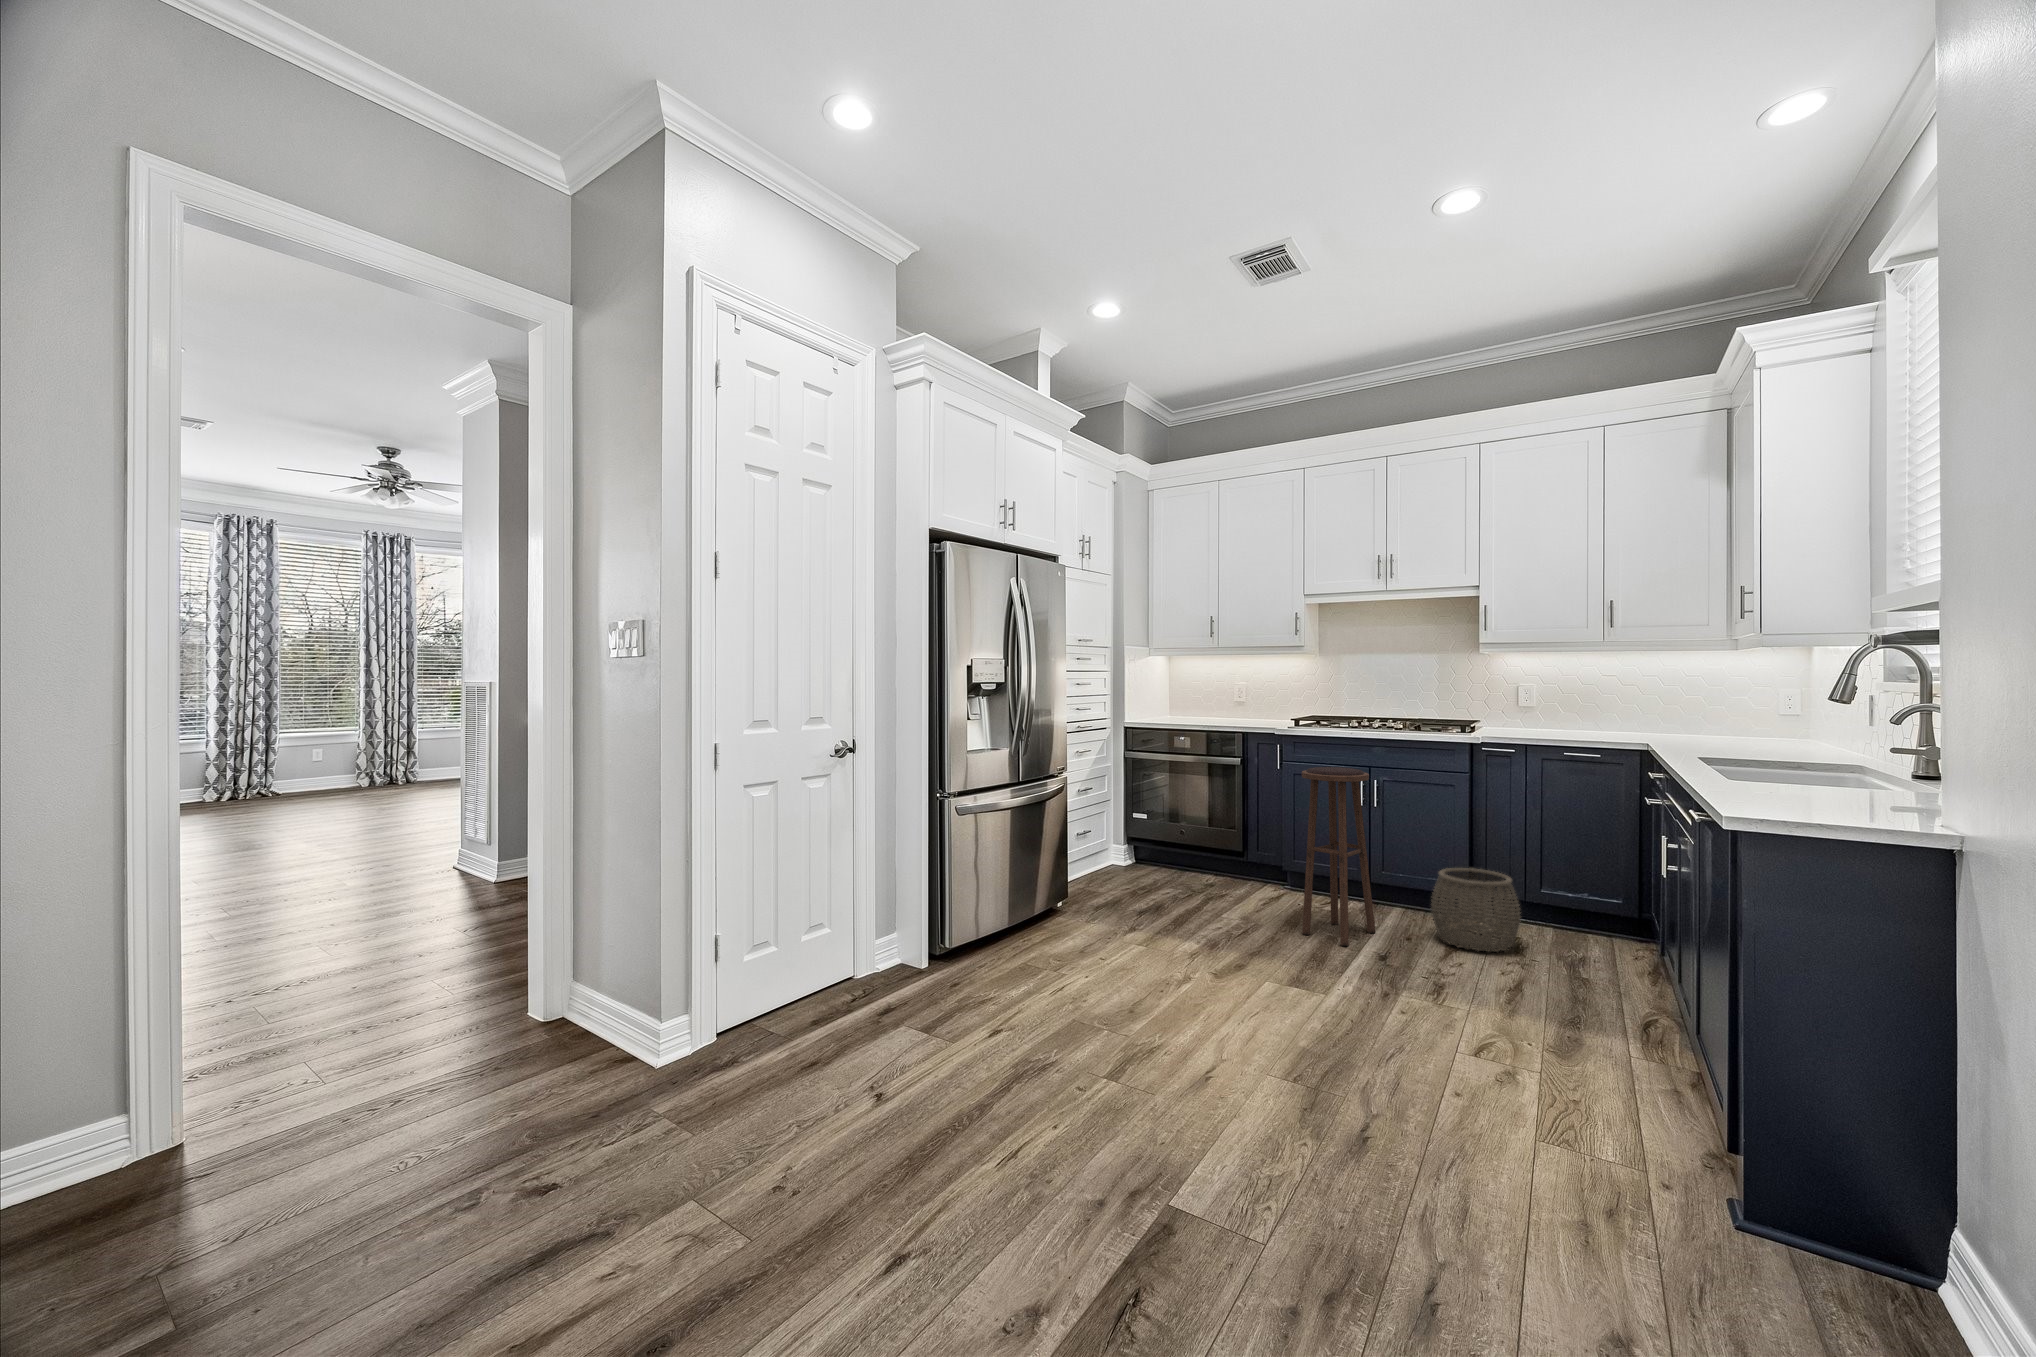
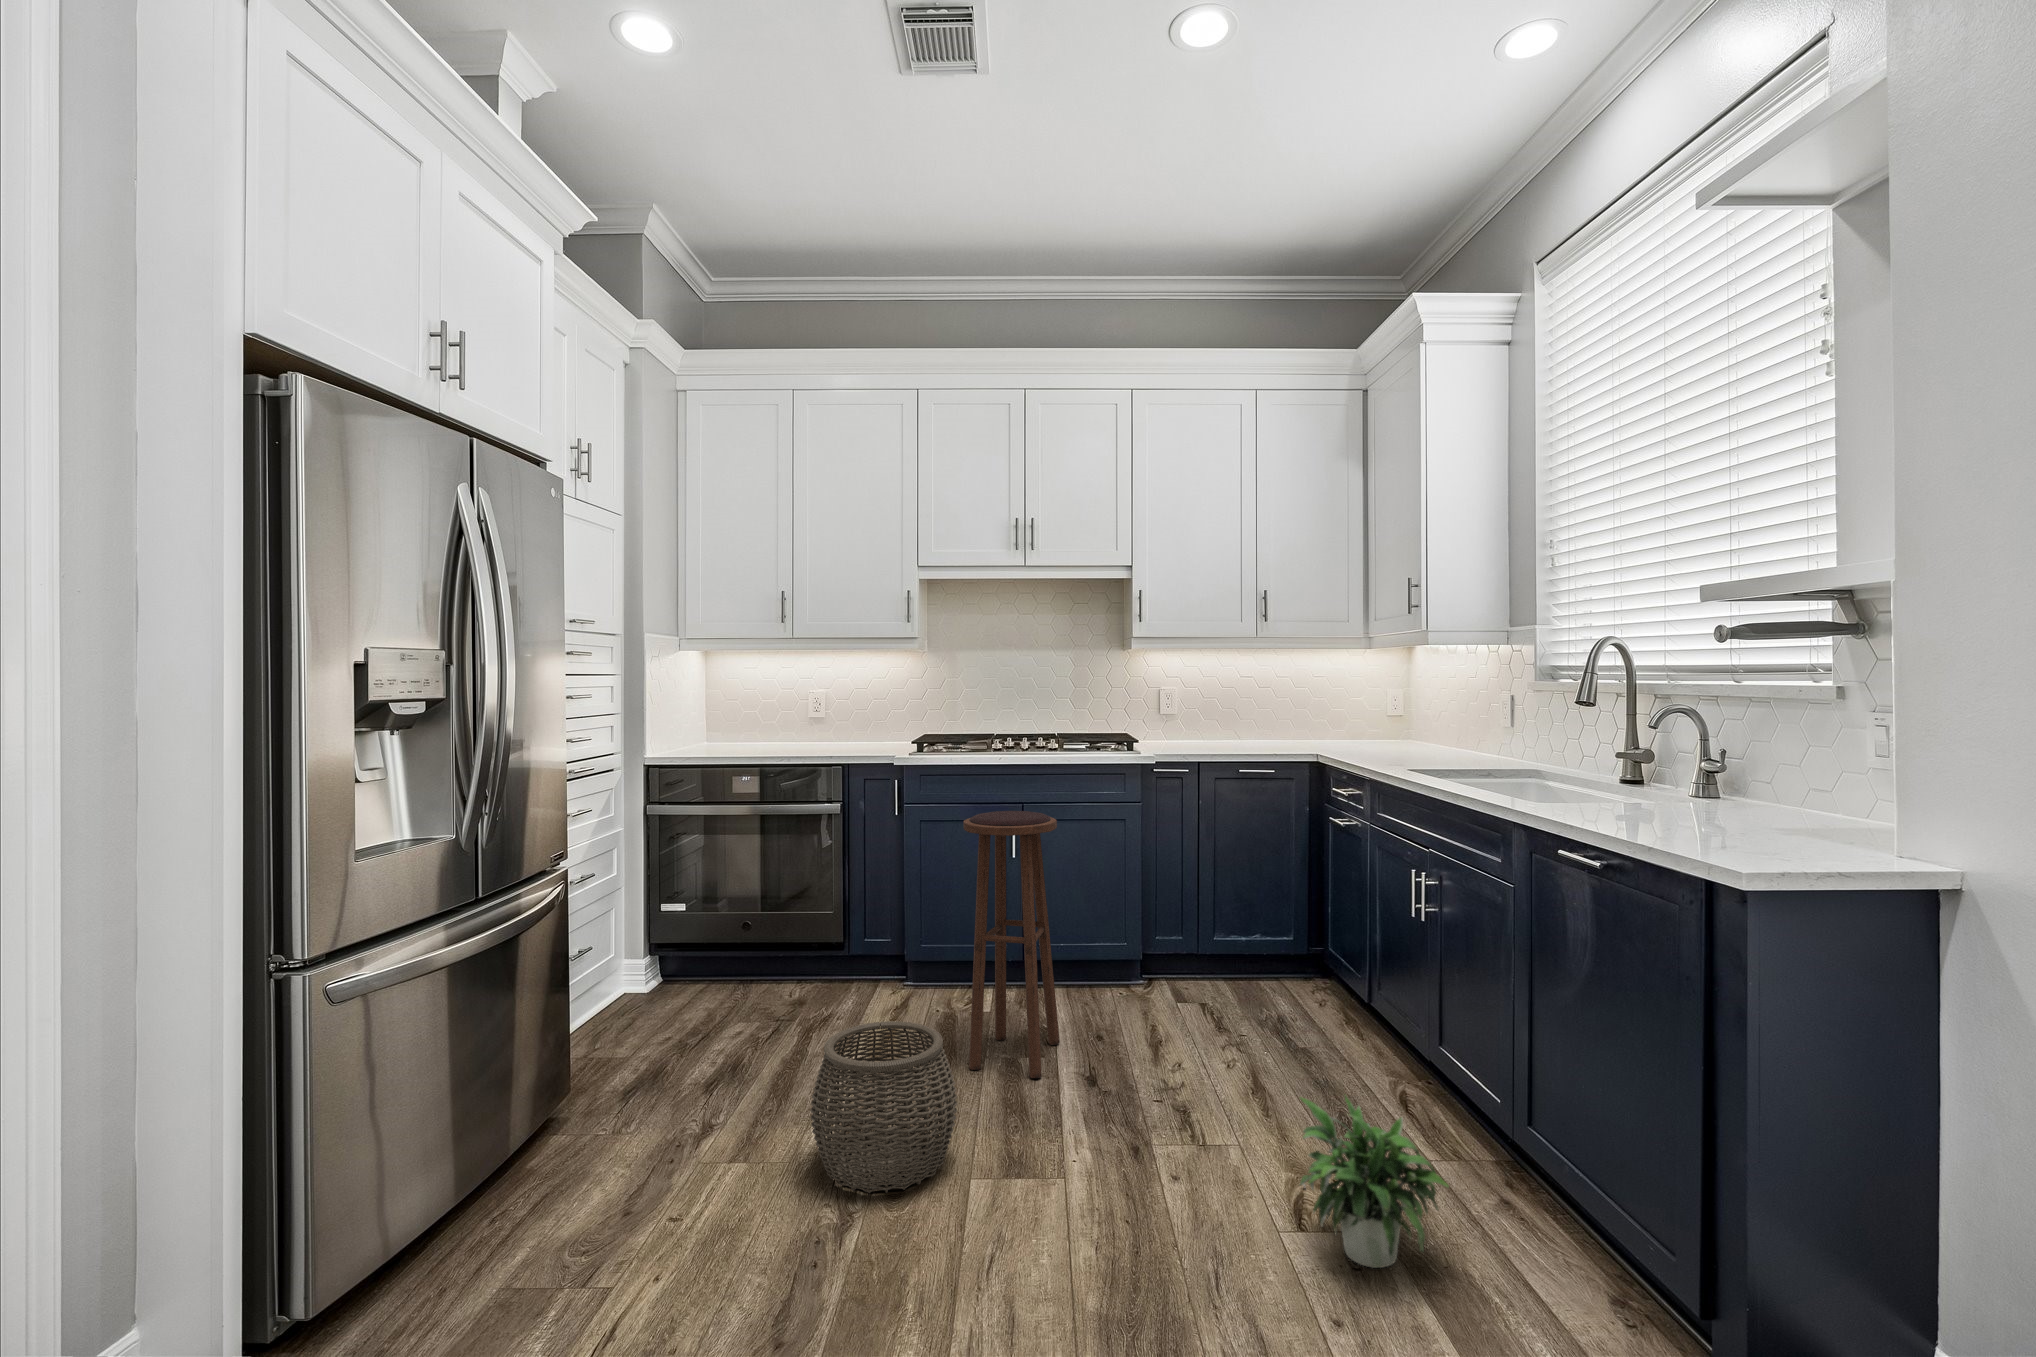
woven basket: present [1431,868,1521,952] -> present [810,1021,957,1193]
potted plant: none [1460,960,1569,1075] -> present [1300,1096,1449,1268]

